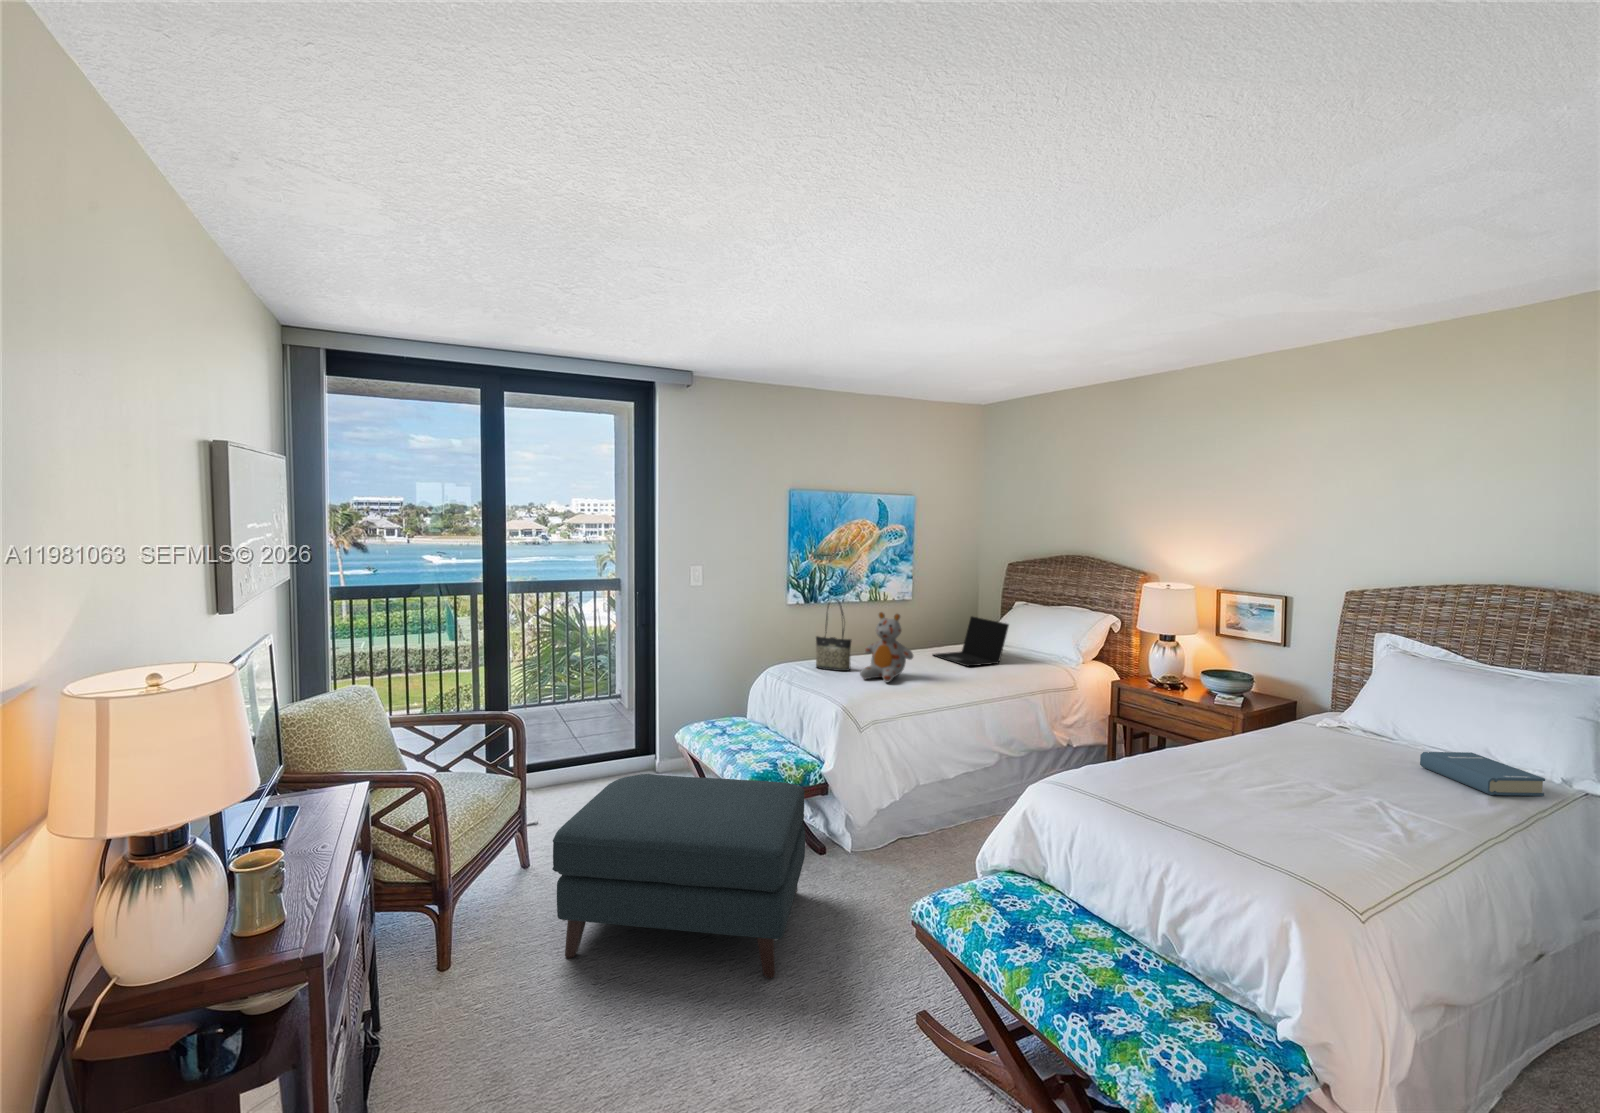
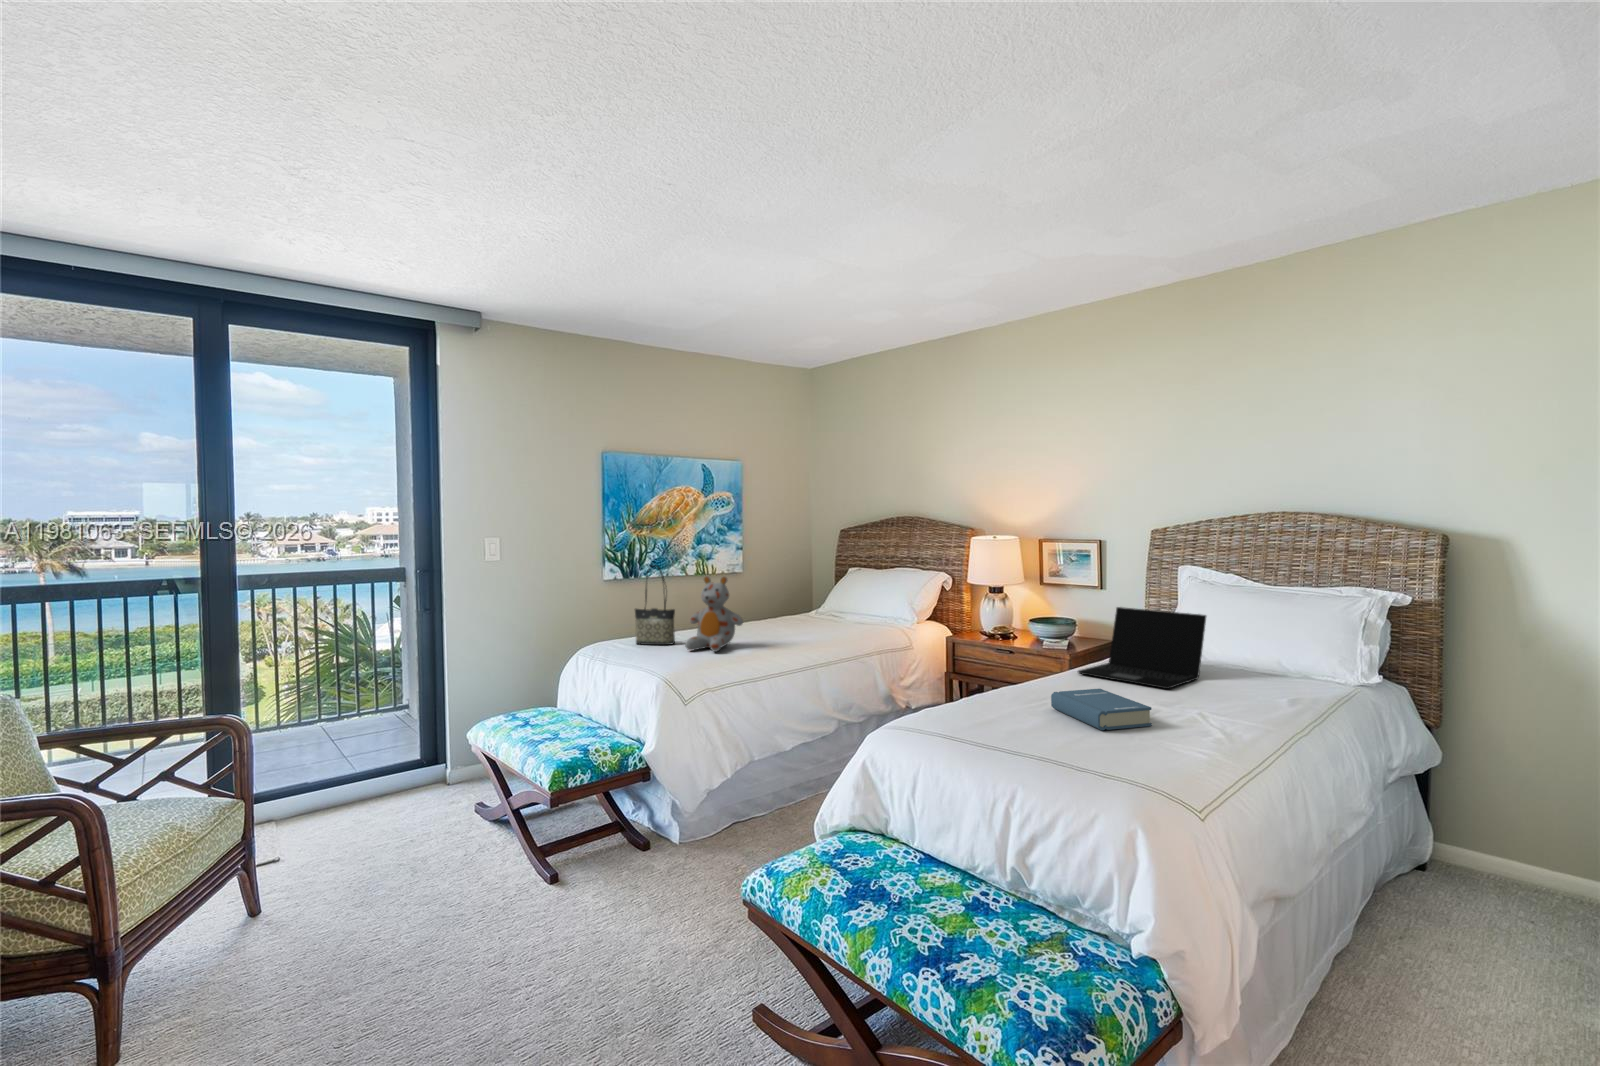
laptop: present [933,617,1009,667] -> present [1078,607,1206,689]
hardback book: present [1420,752,1545,796] -> present [1051,689,1152,730]
ottoman: present [552,774,805,978] -> none [277,767,622,1019]

